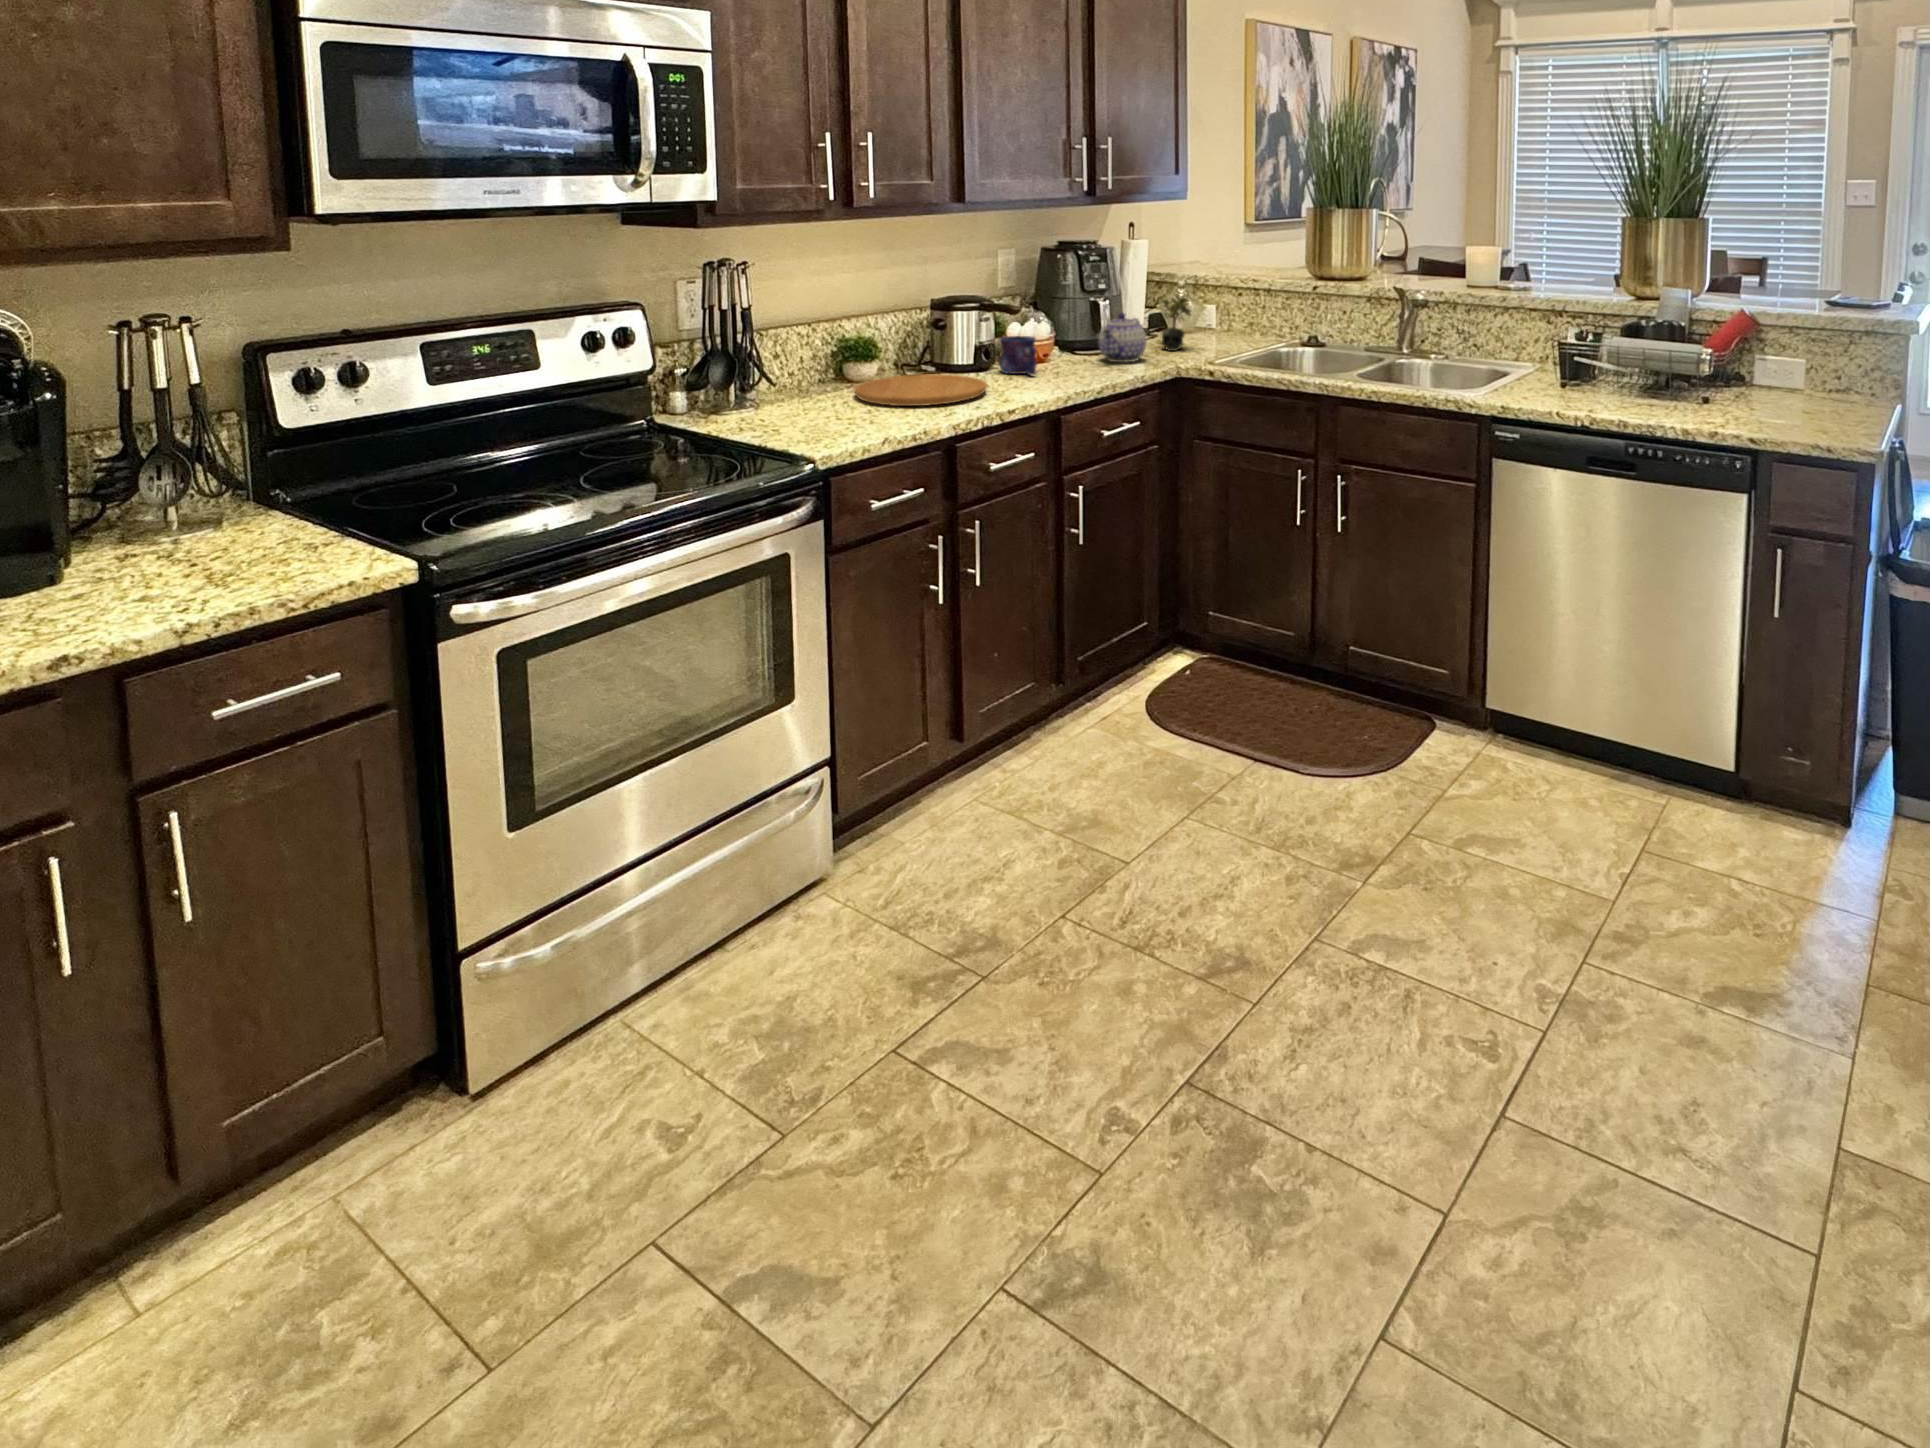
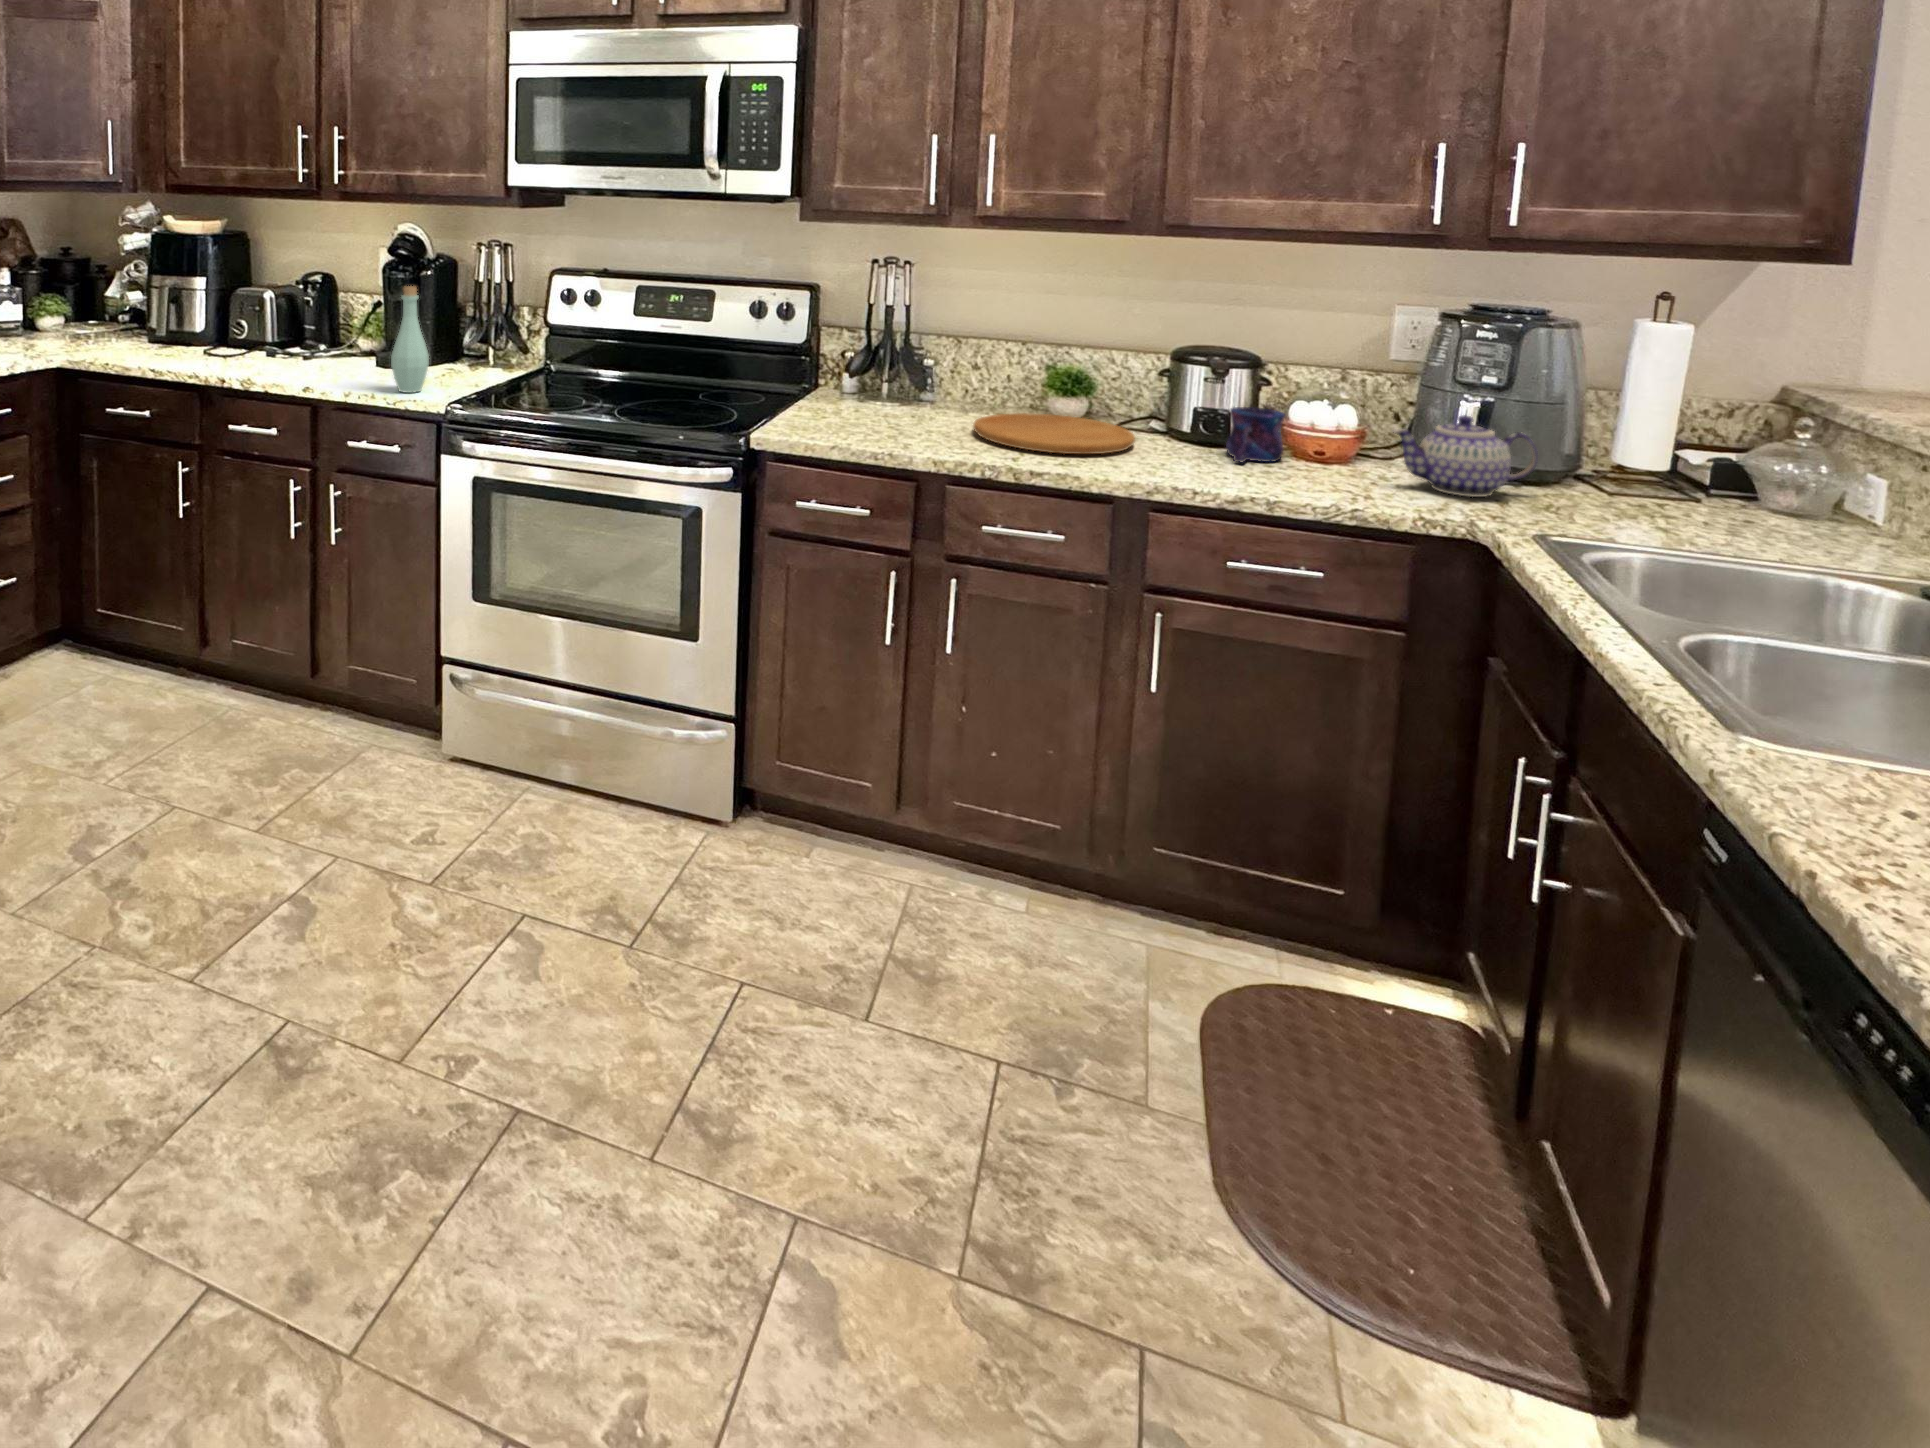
succulent plant: present [1160,295,1191,351] -> none [1609,416,1701,513]
bottle: none [190,394,275,586] -> present [391,286,429,393]

